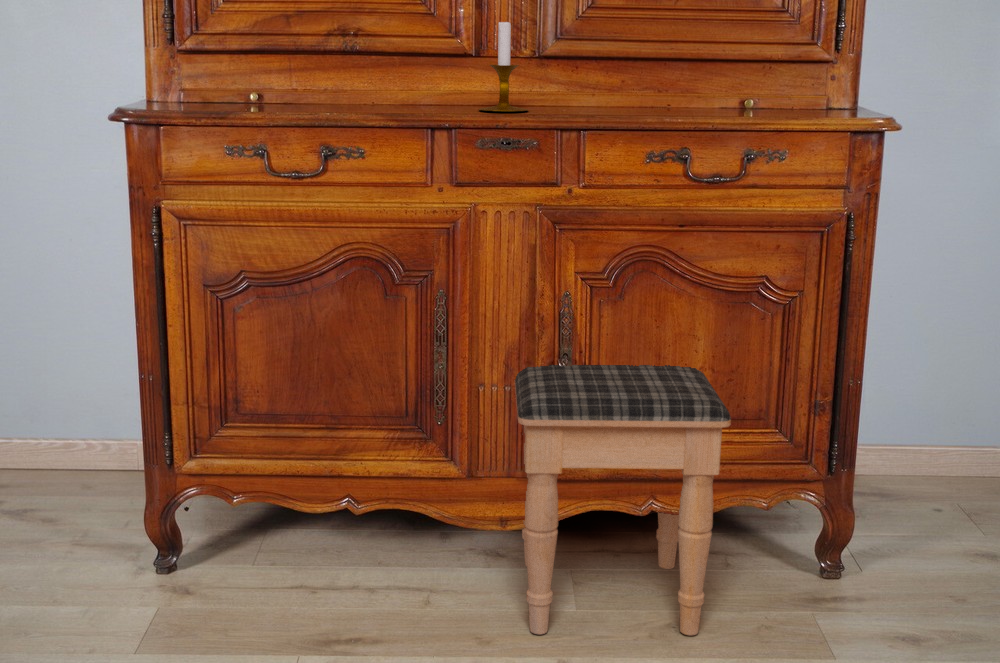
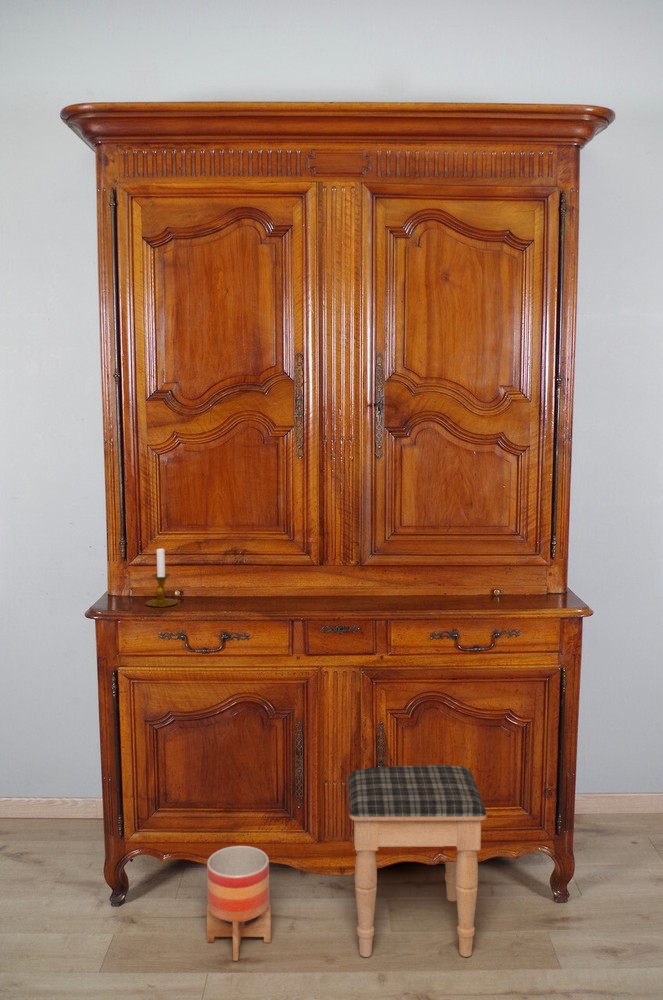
candlestick: present [479,22,528,111] -> present [146,549,178,606]
planter: none [298,477,396,637] -> present [207,846,271,961]

